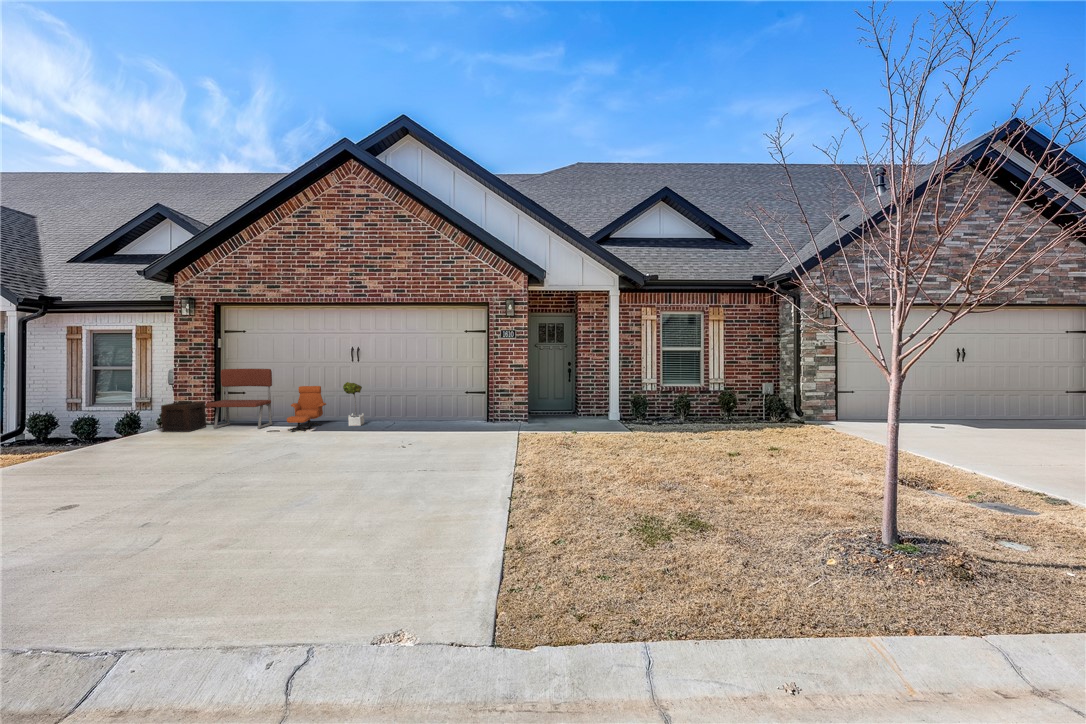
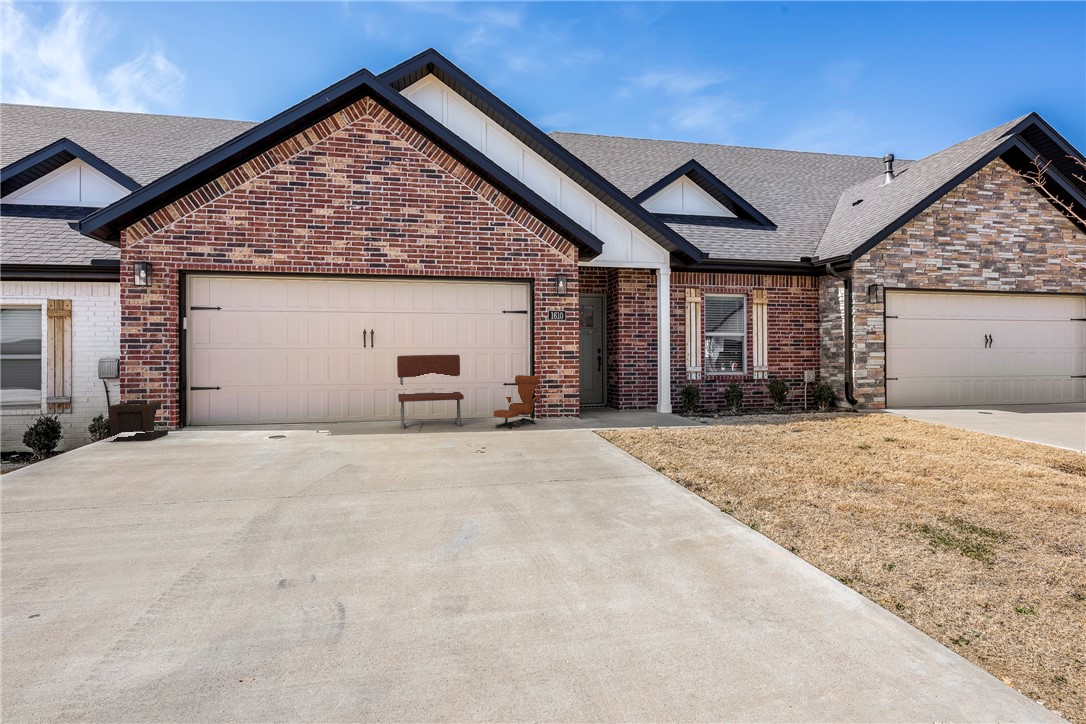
bench: present [206,369,273,429] -> present [397,355,464,429]
potted tree: present [343,382,364,426] -> none [356,373,380,428]
lounge chair: present [287,386,326,432] -> present [494,375,540,429]

